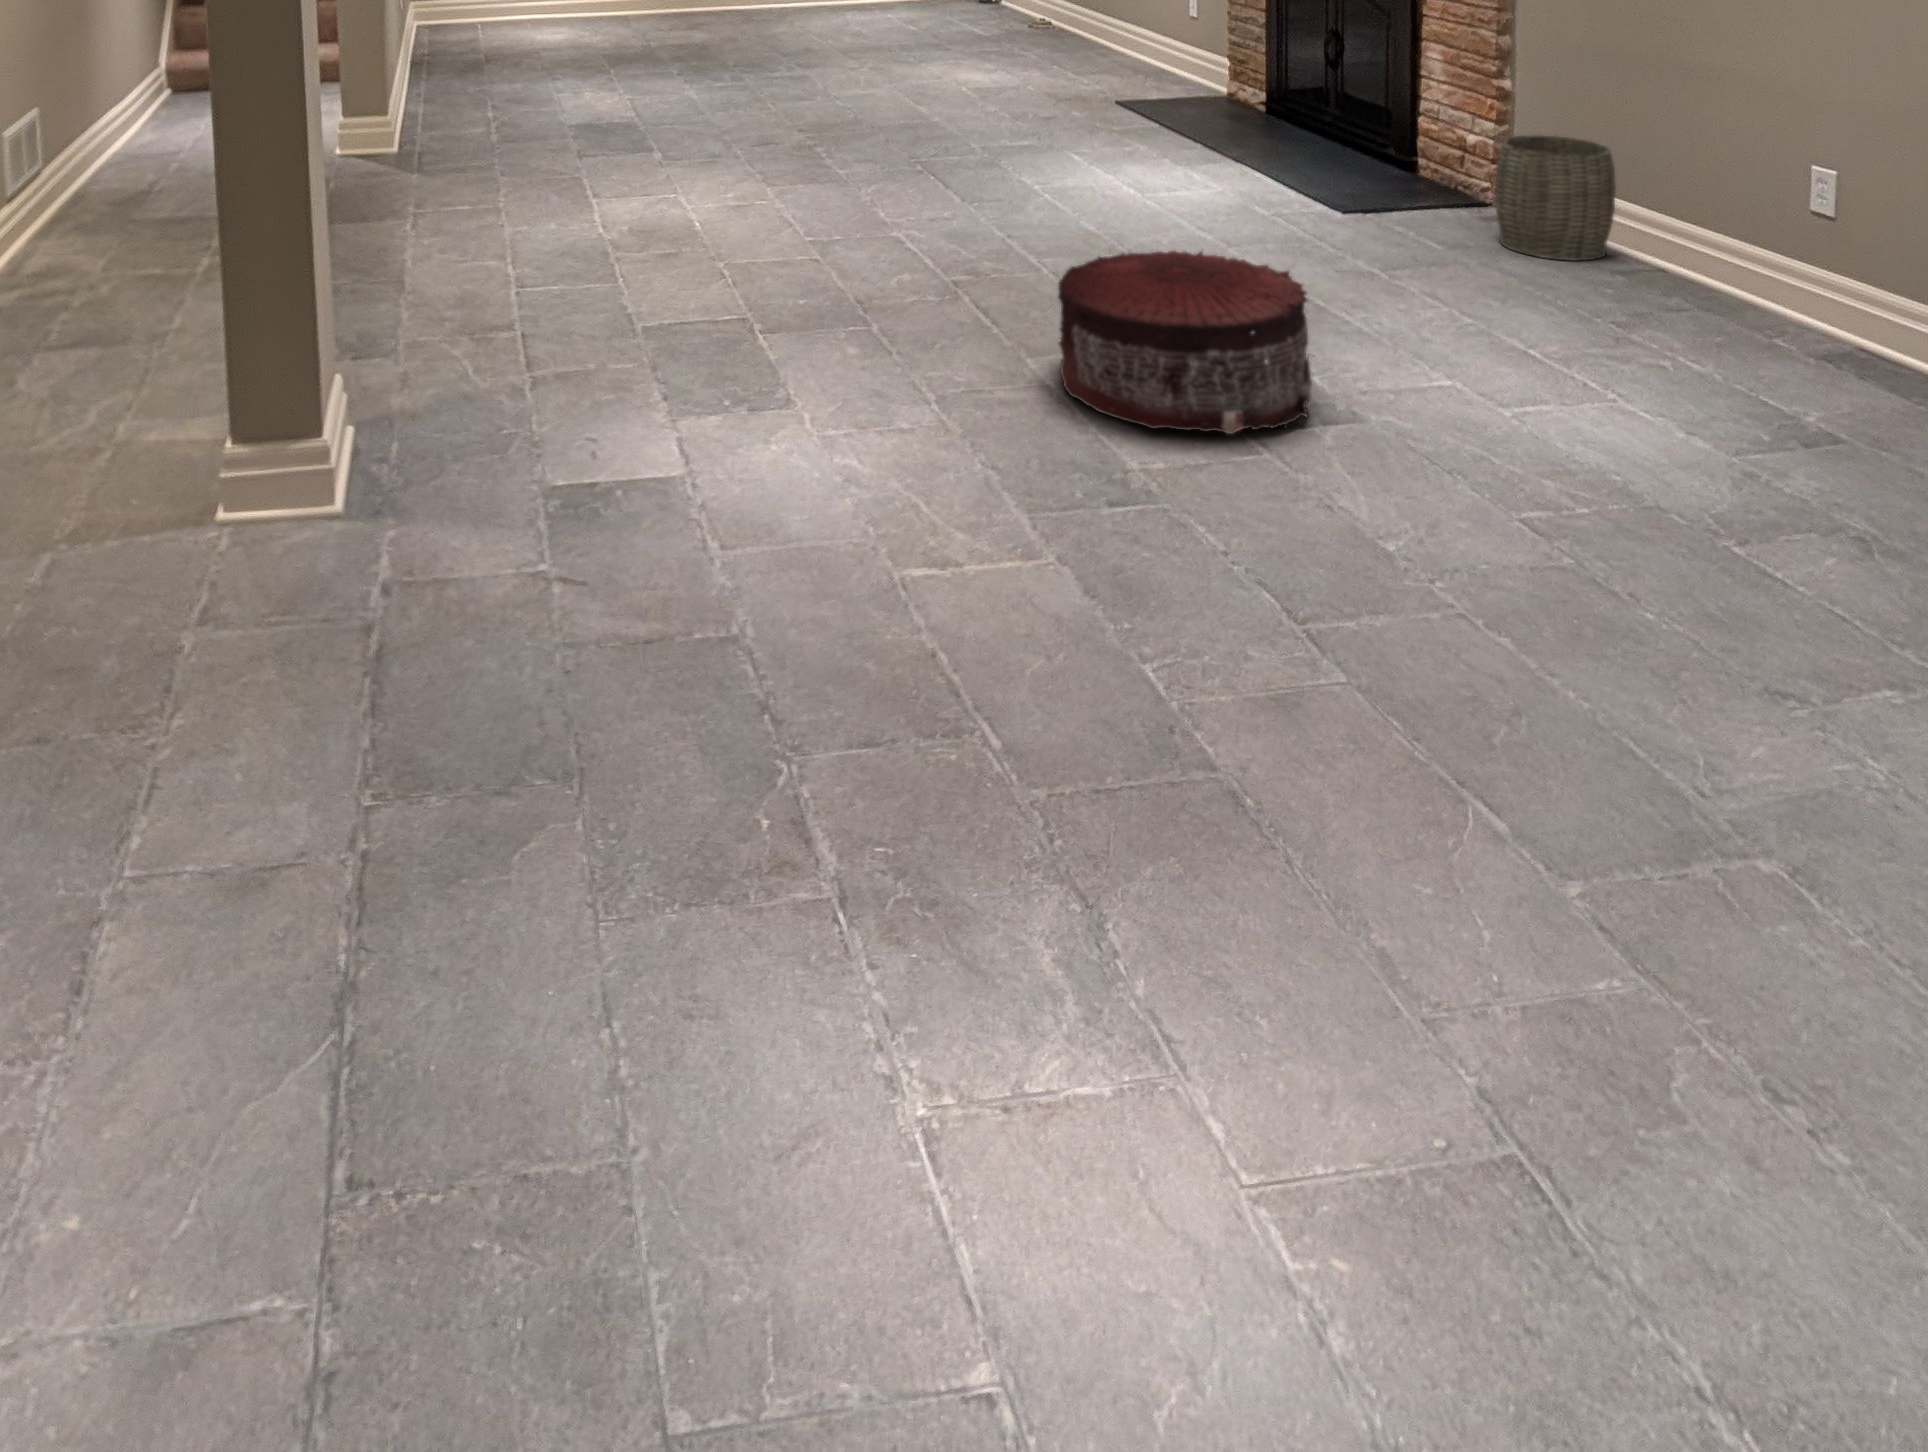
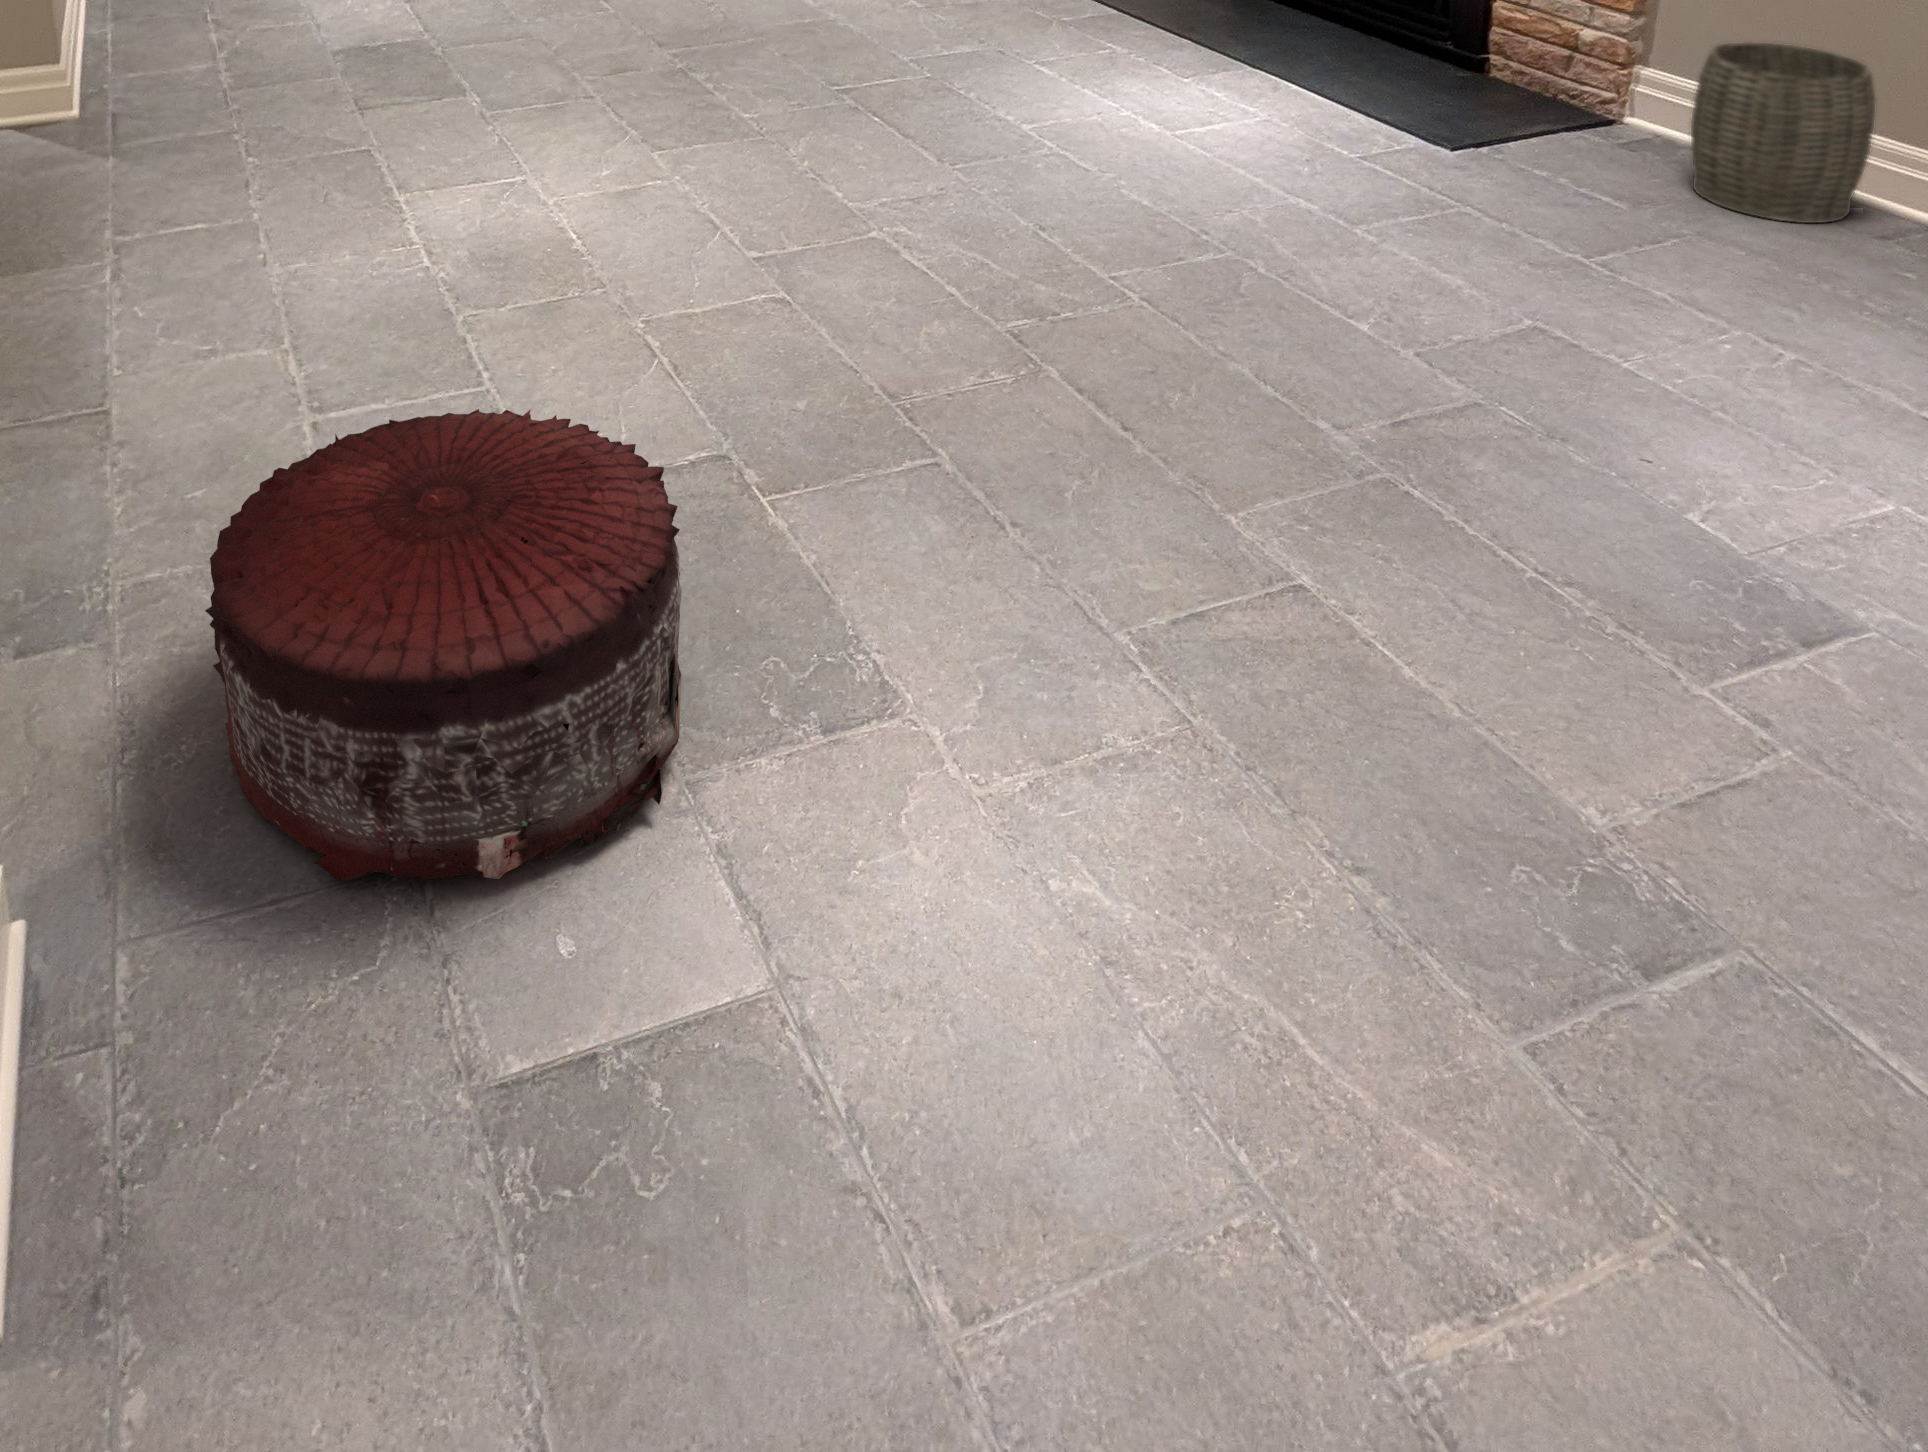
pouf: present [1058,251,1312,434] -> present [205,409,682,881]

